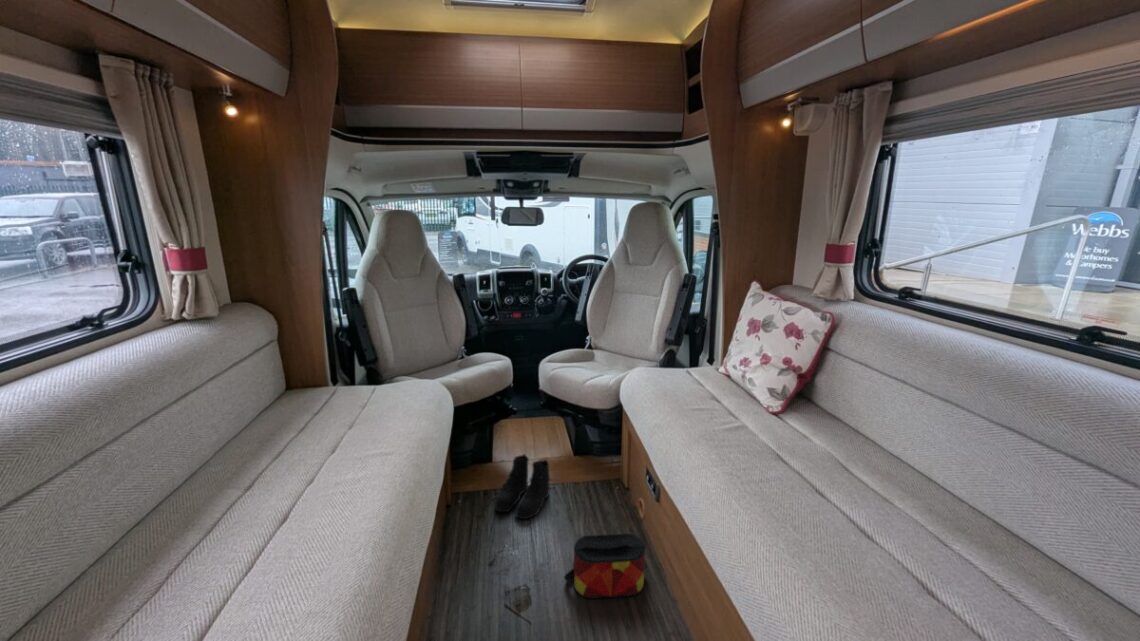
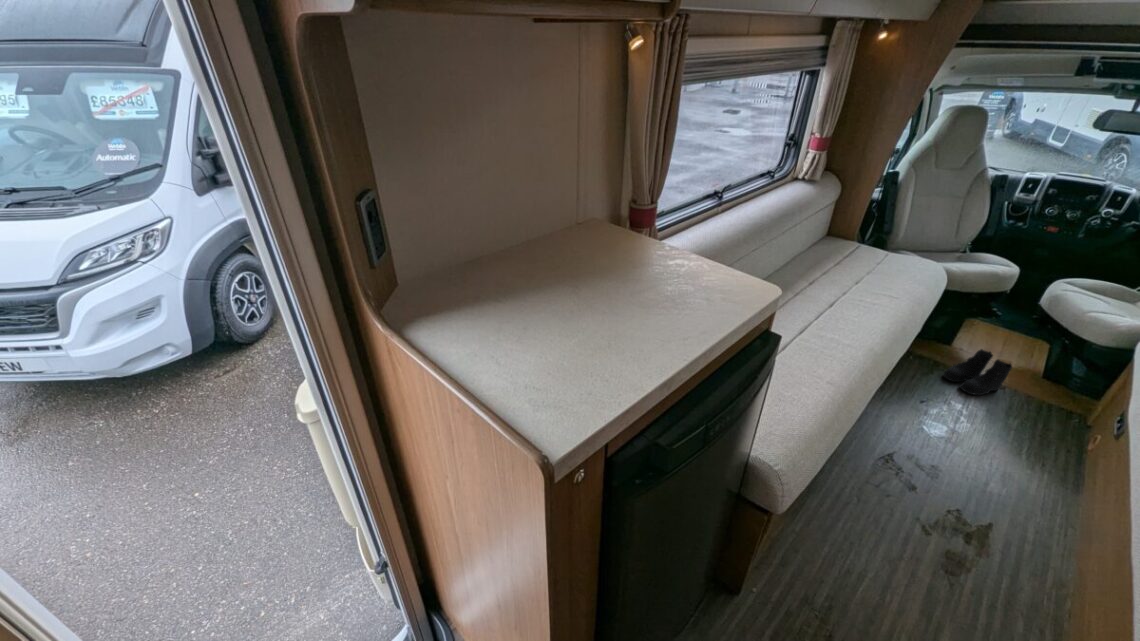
bag: present [564,533,647,599] -> none [984,418,1075,478]

